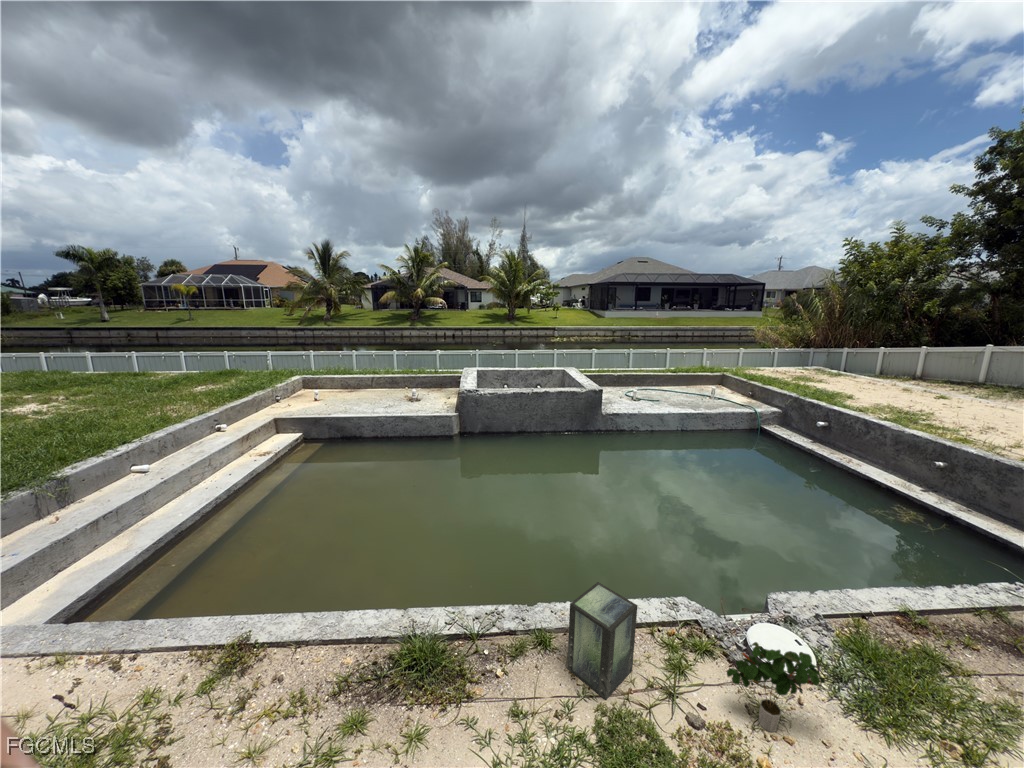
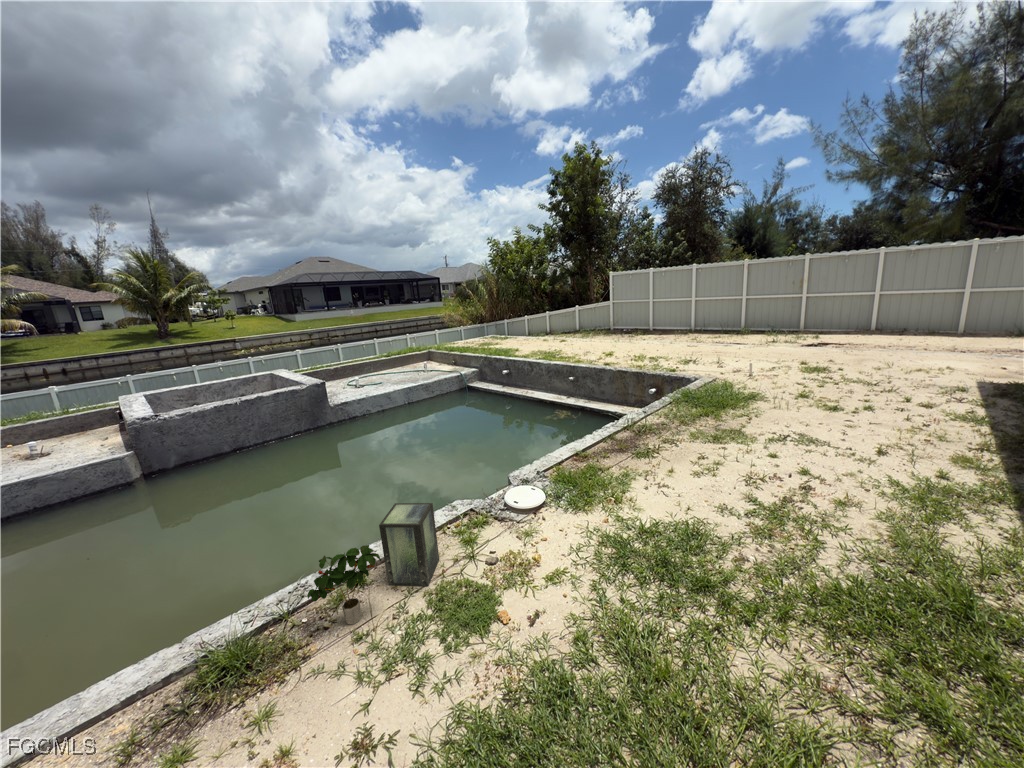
potted plant: present [727,642,825,732] -> present [307,544,381,624]

